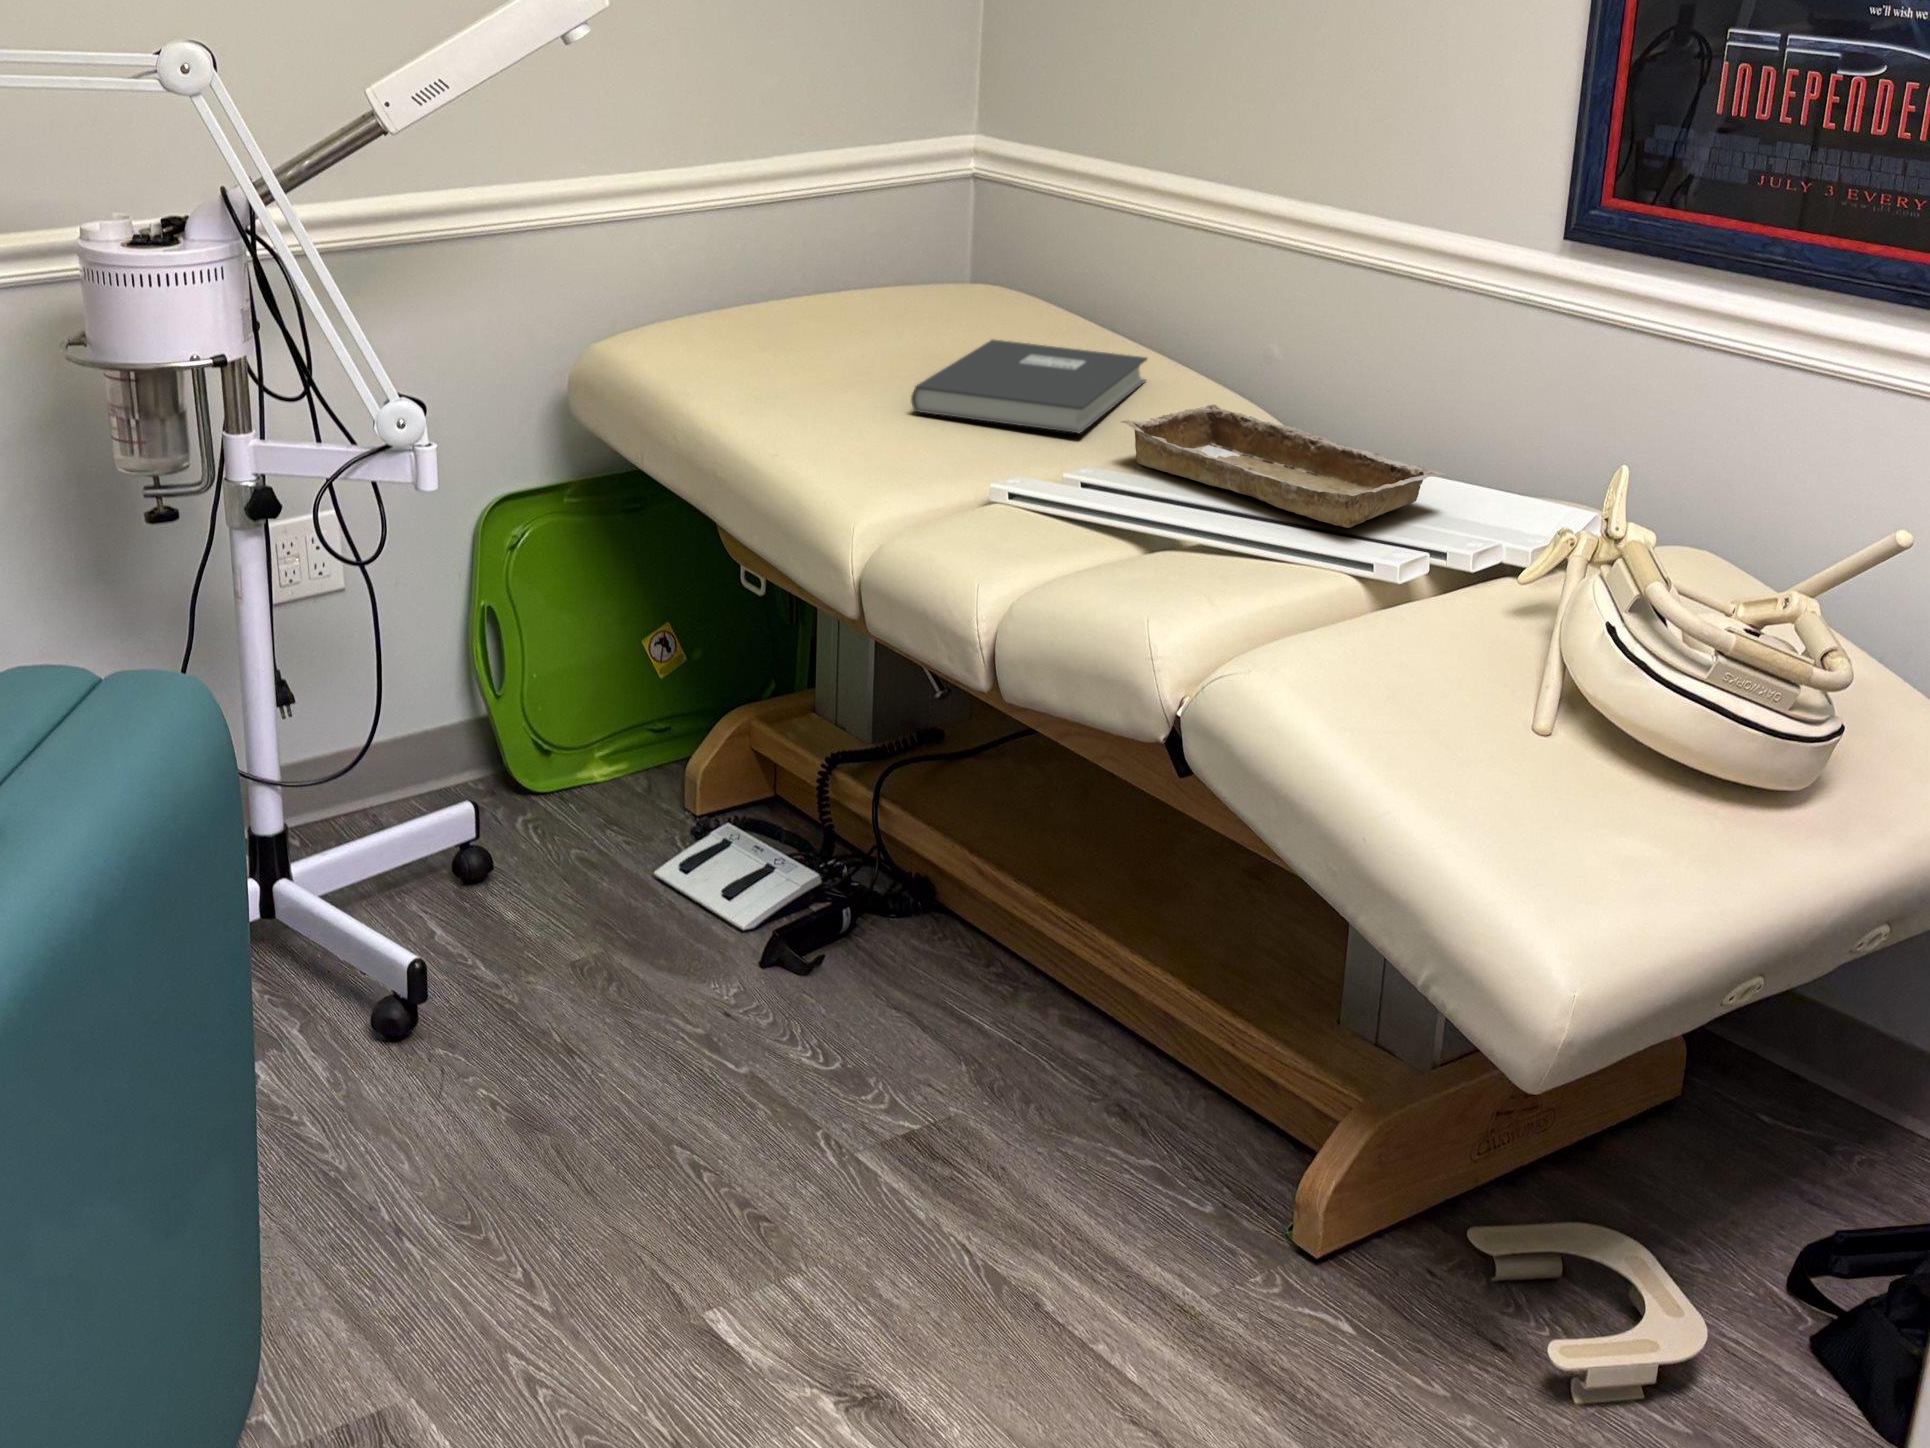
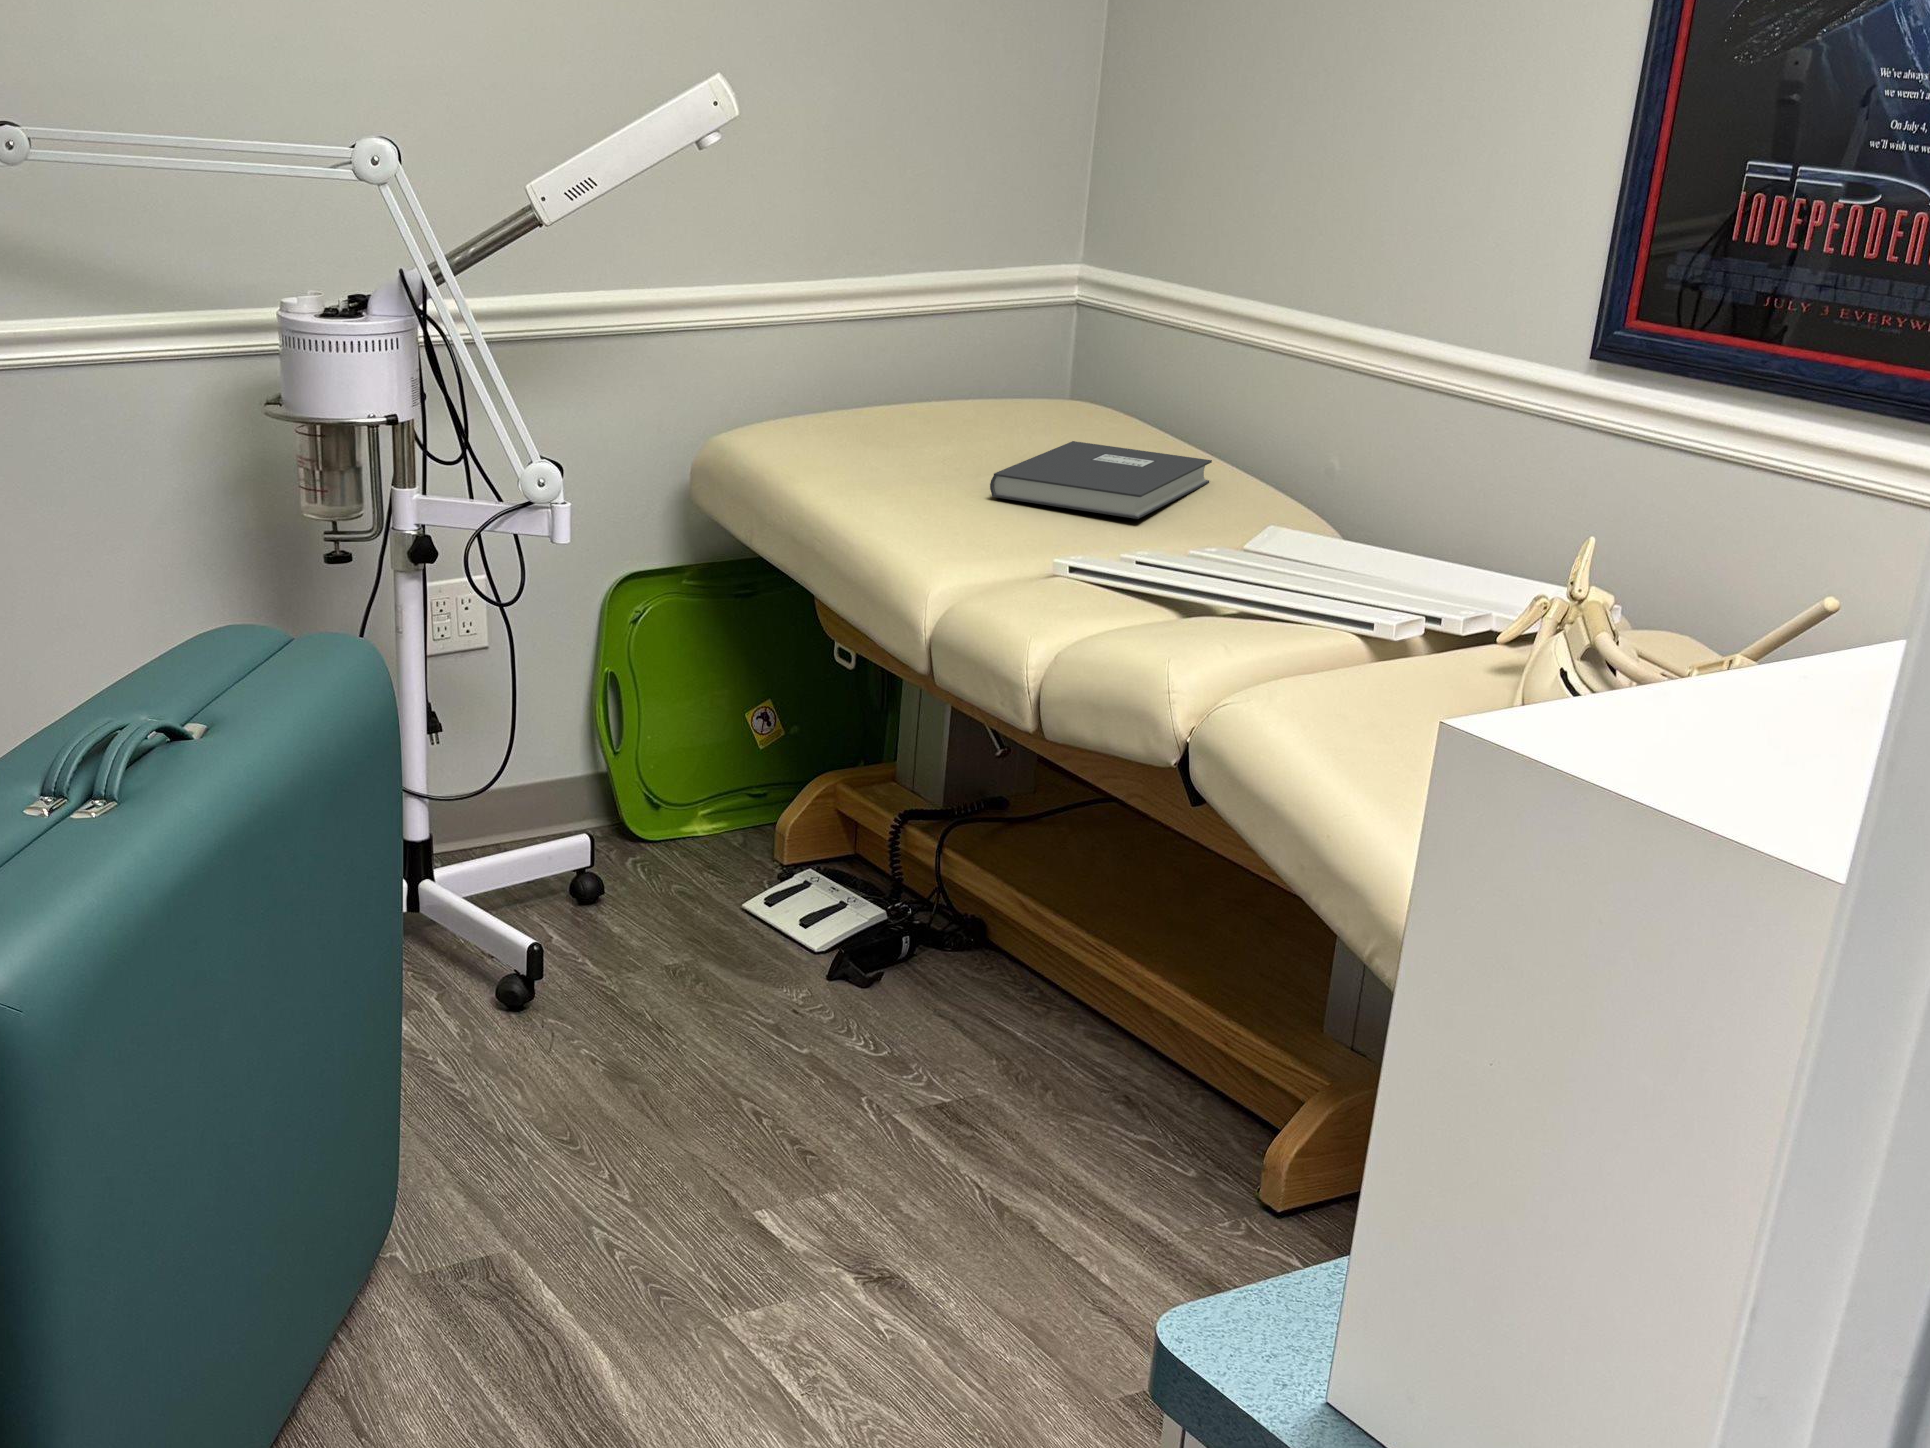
tray: present [1121,404,1445,528] -> none [1171,498,1457,600]

